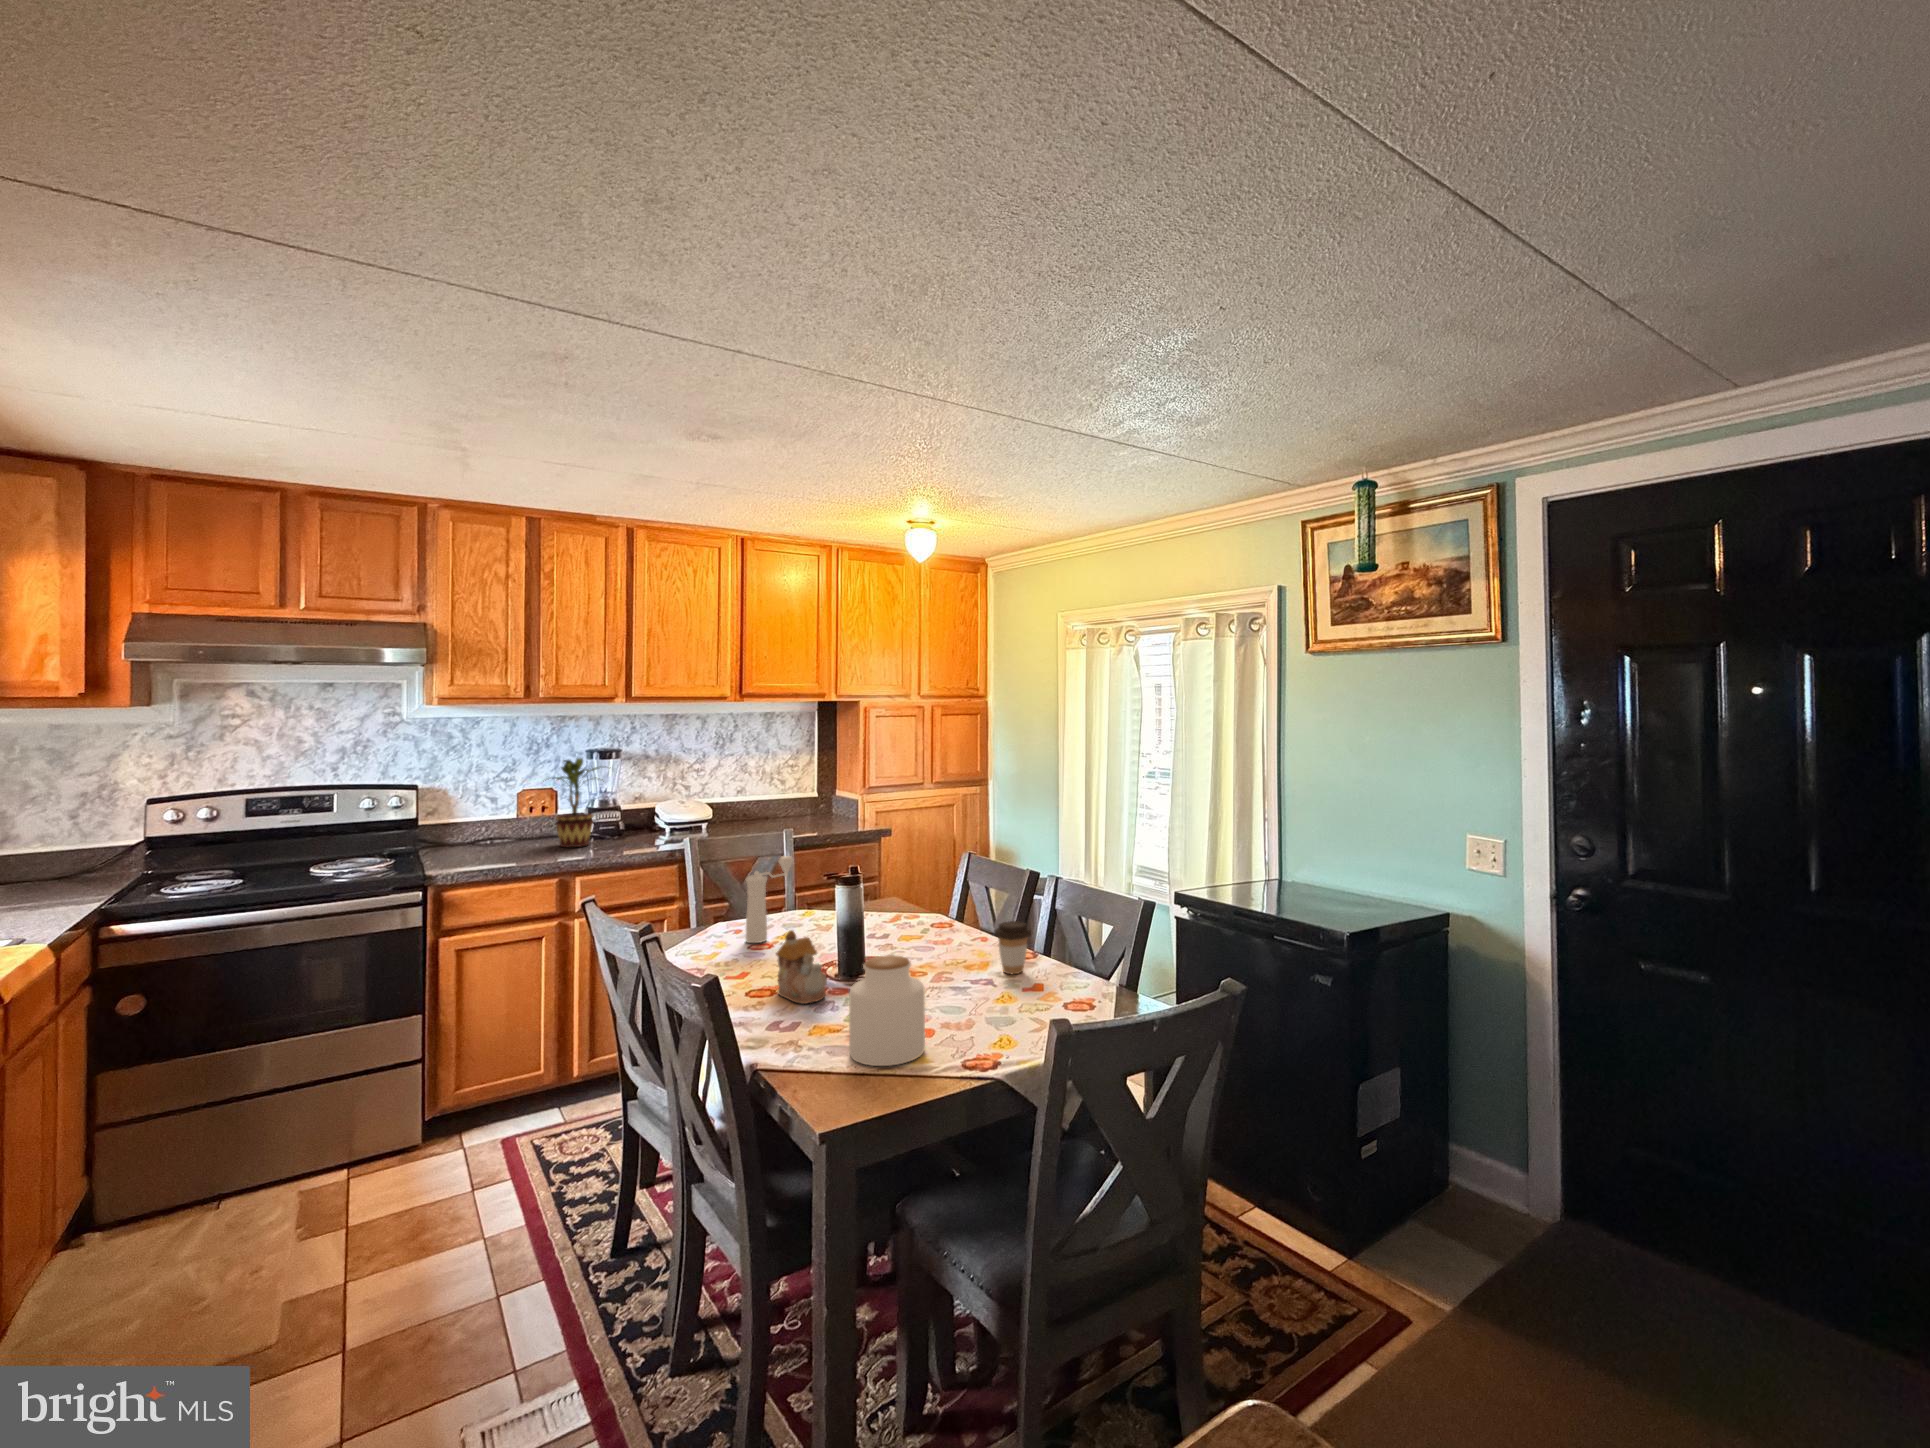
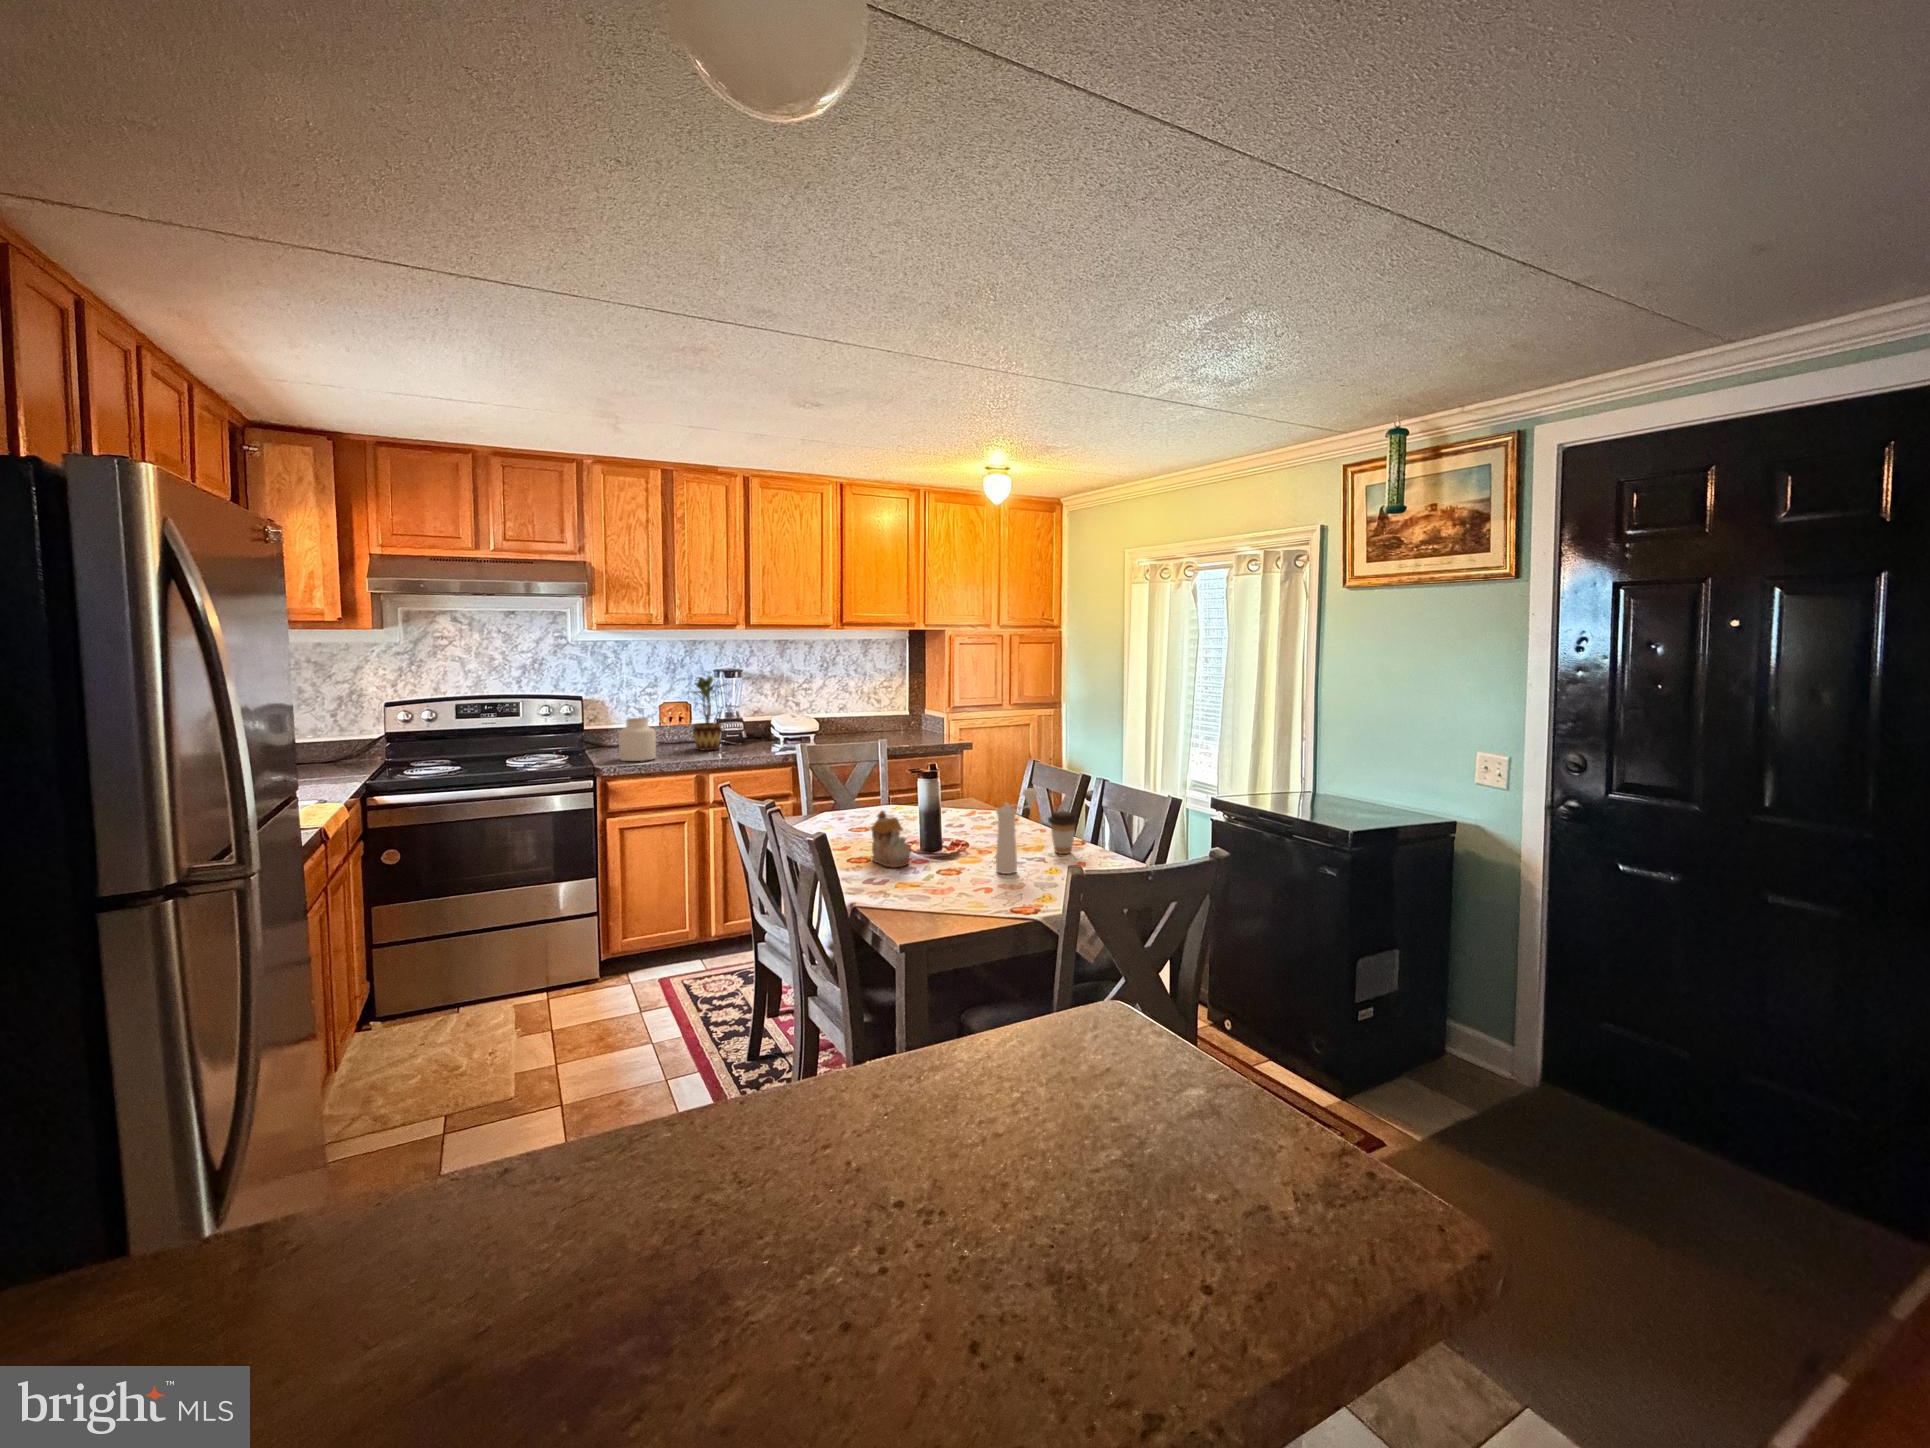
pepper mill: present [746,856,793,943] -> present [996,788,1037,874]
jar: present [849,955,925,1066] -> present [619,718,656,761]

